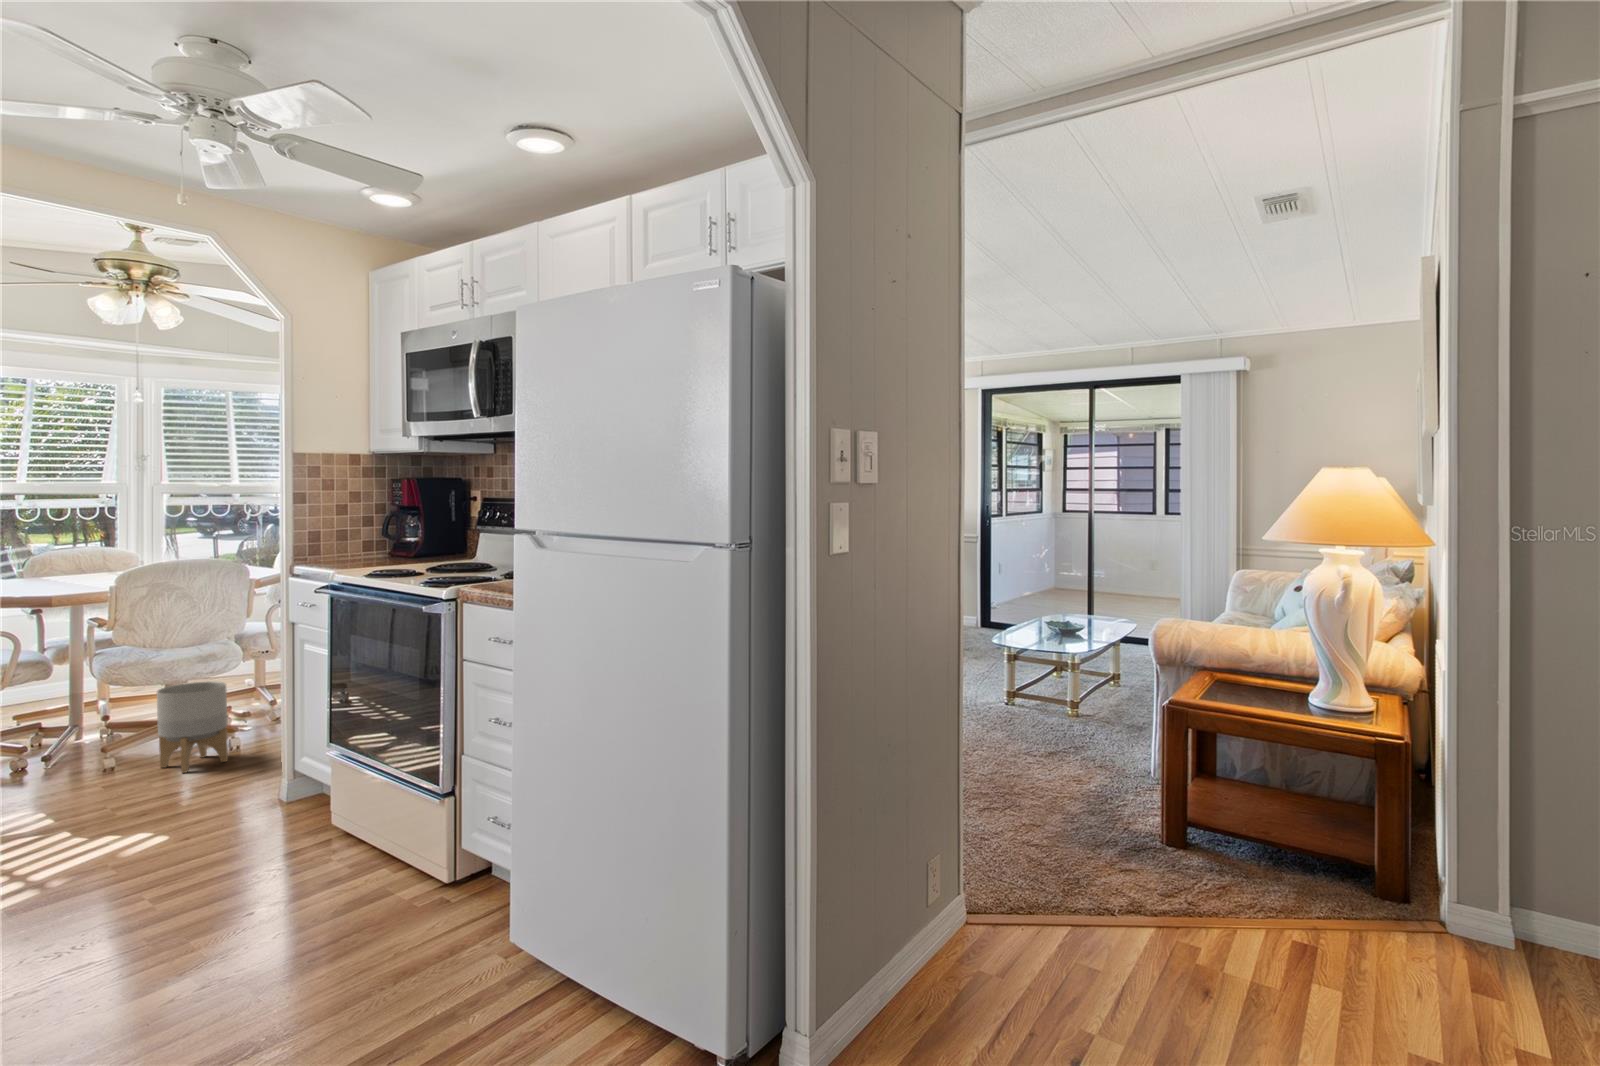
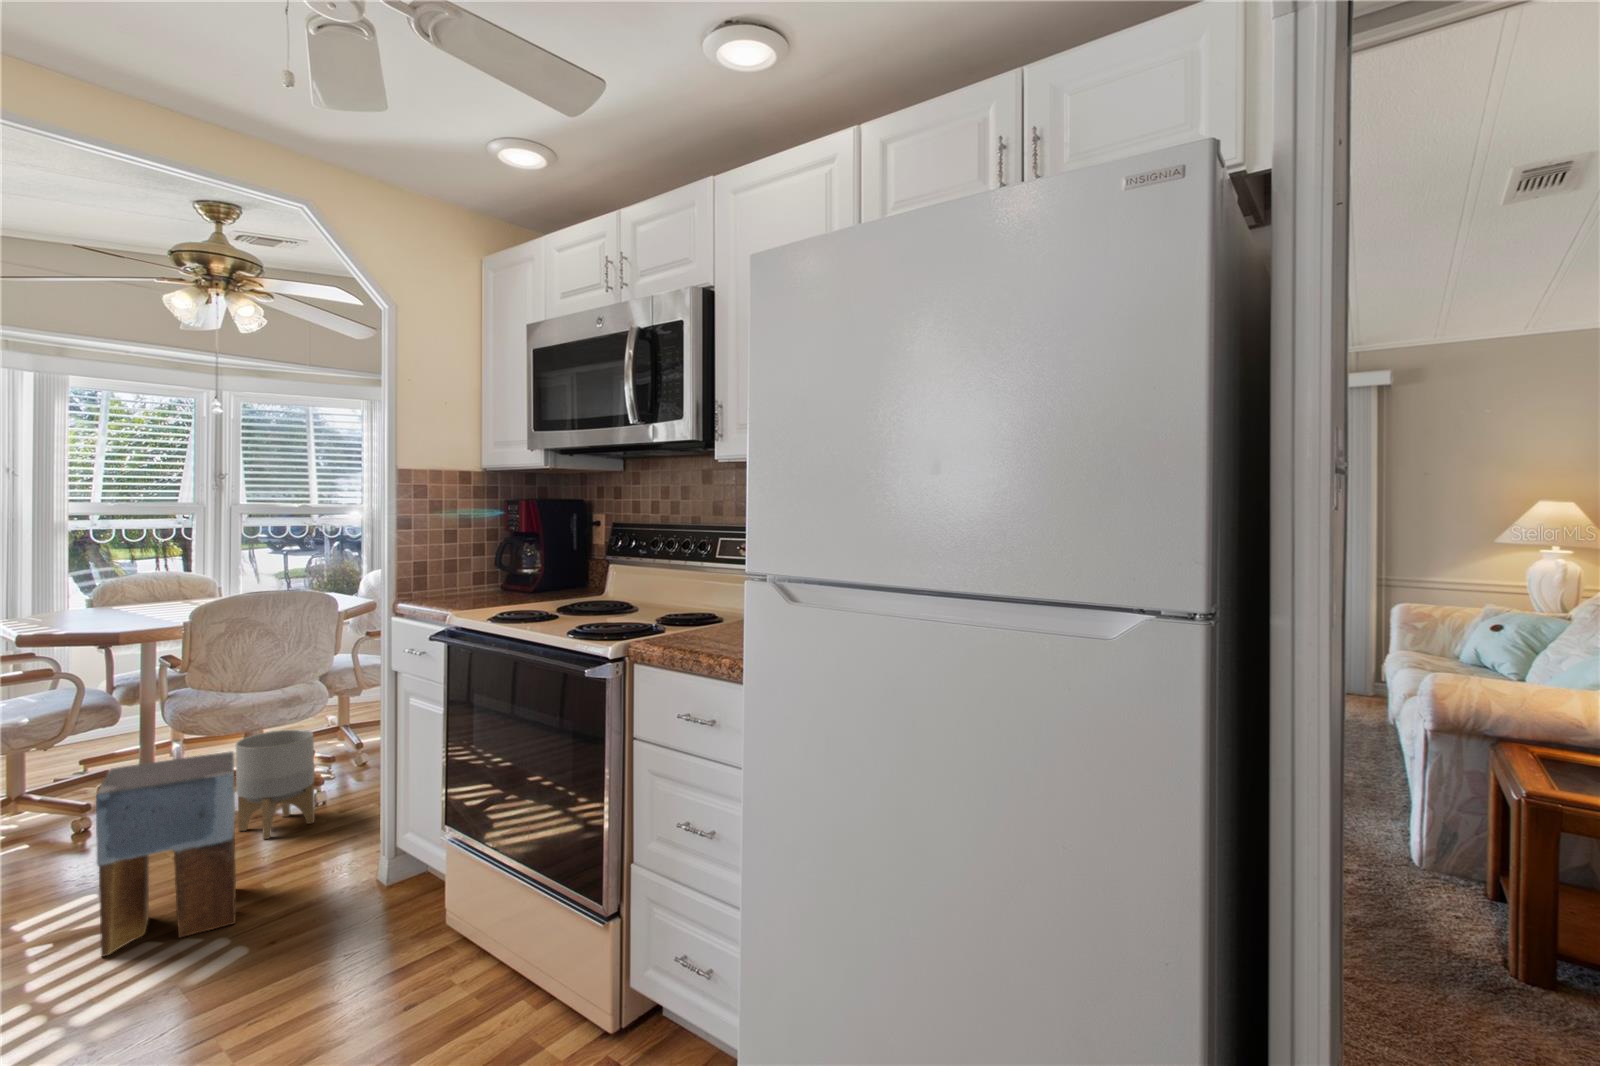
stool: none [39,689,157,847] -> present [96,751,236,957]

